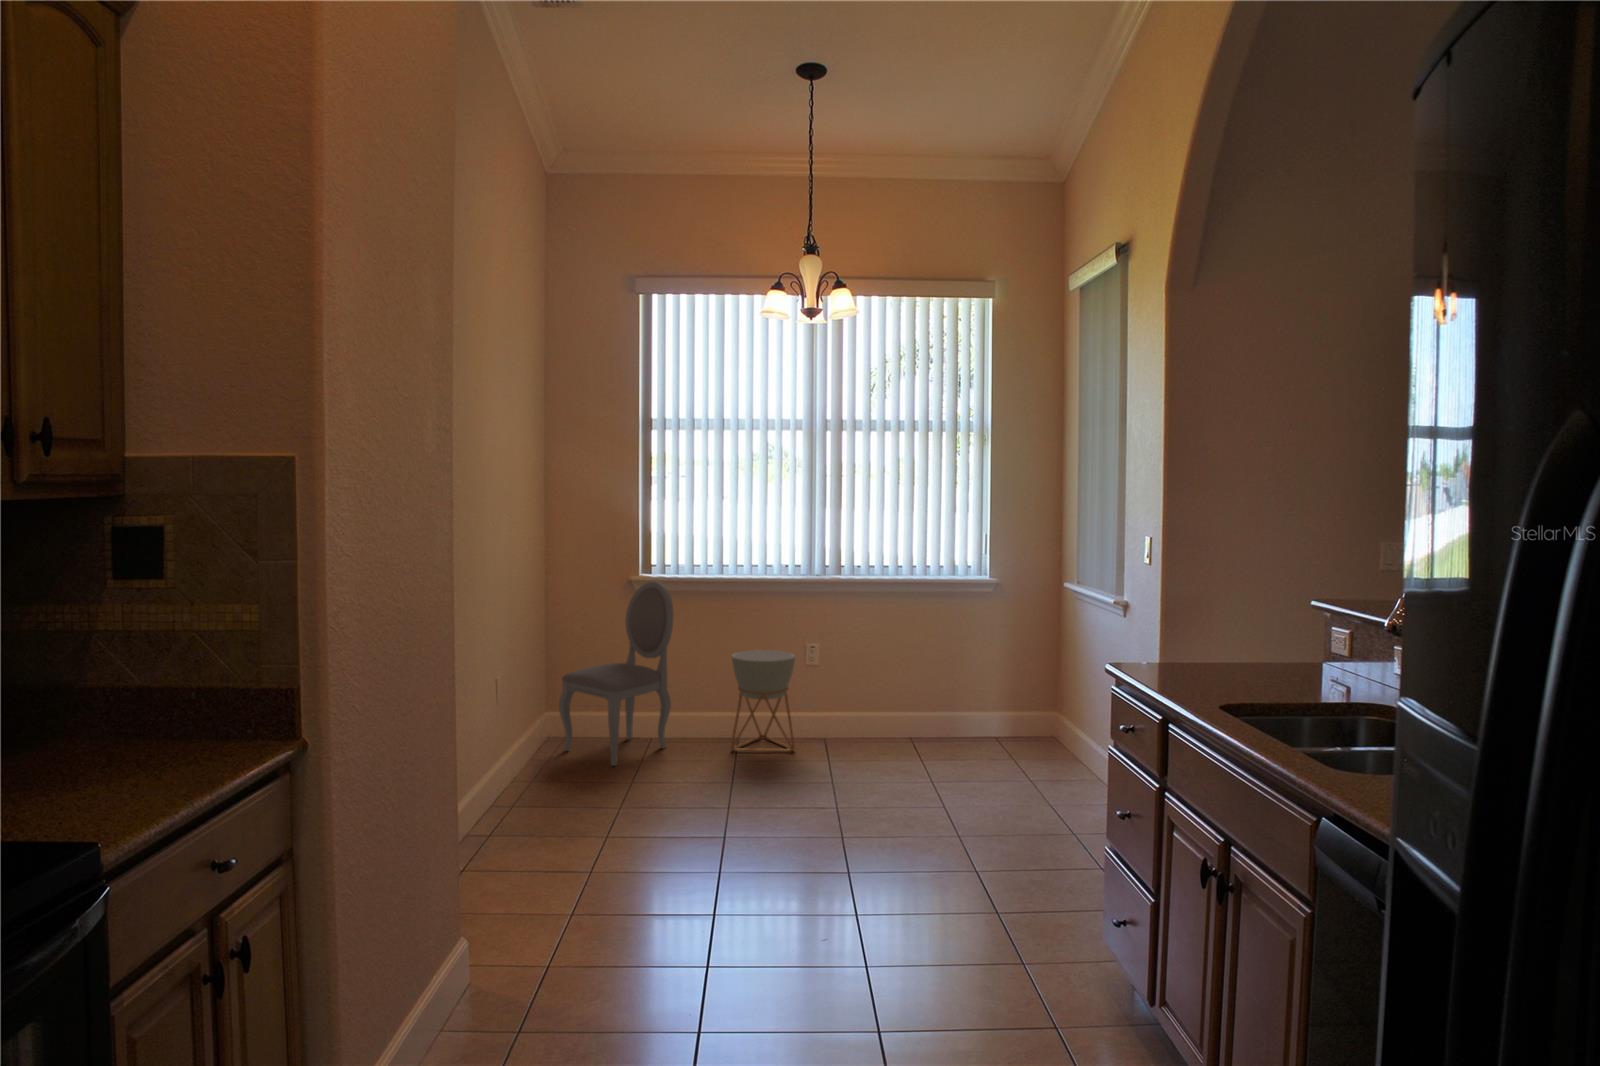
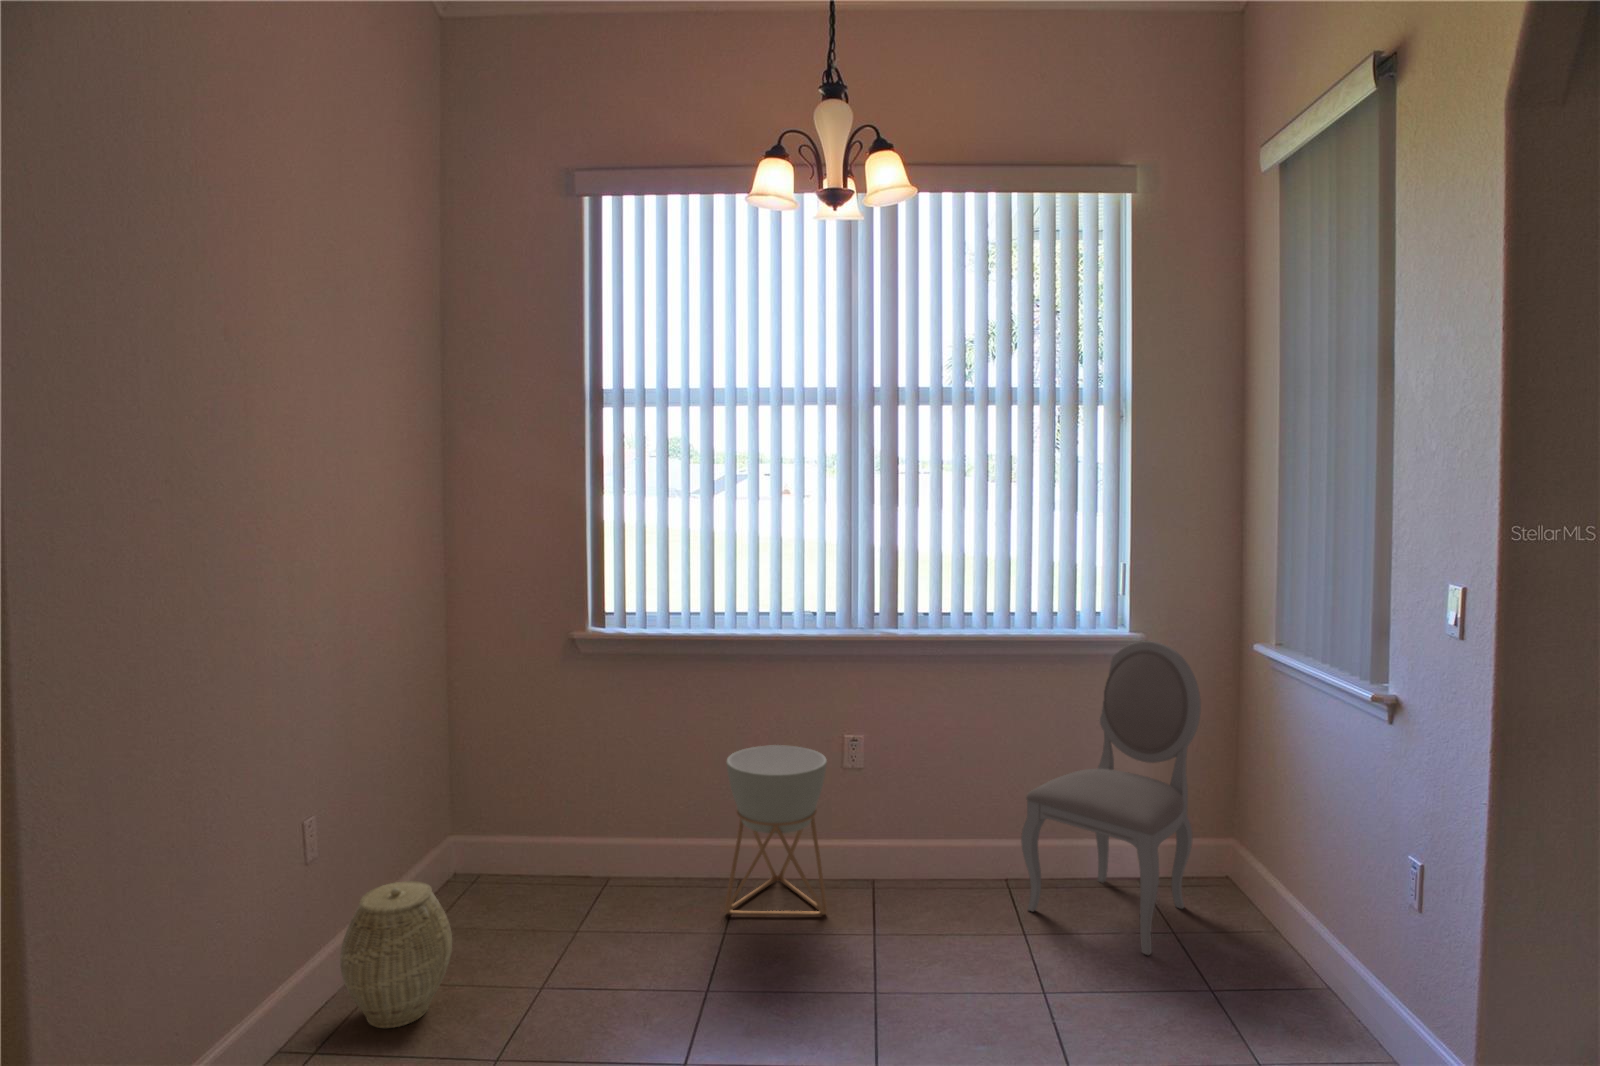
dining chair: present [559,582,673,766] -> present [1021,641,1201,955]
woven basket: none [514,712,576,790] -> present [340,881,452,1028]

